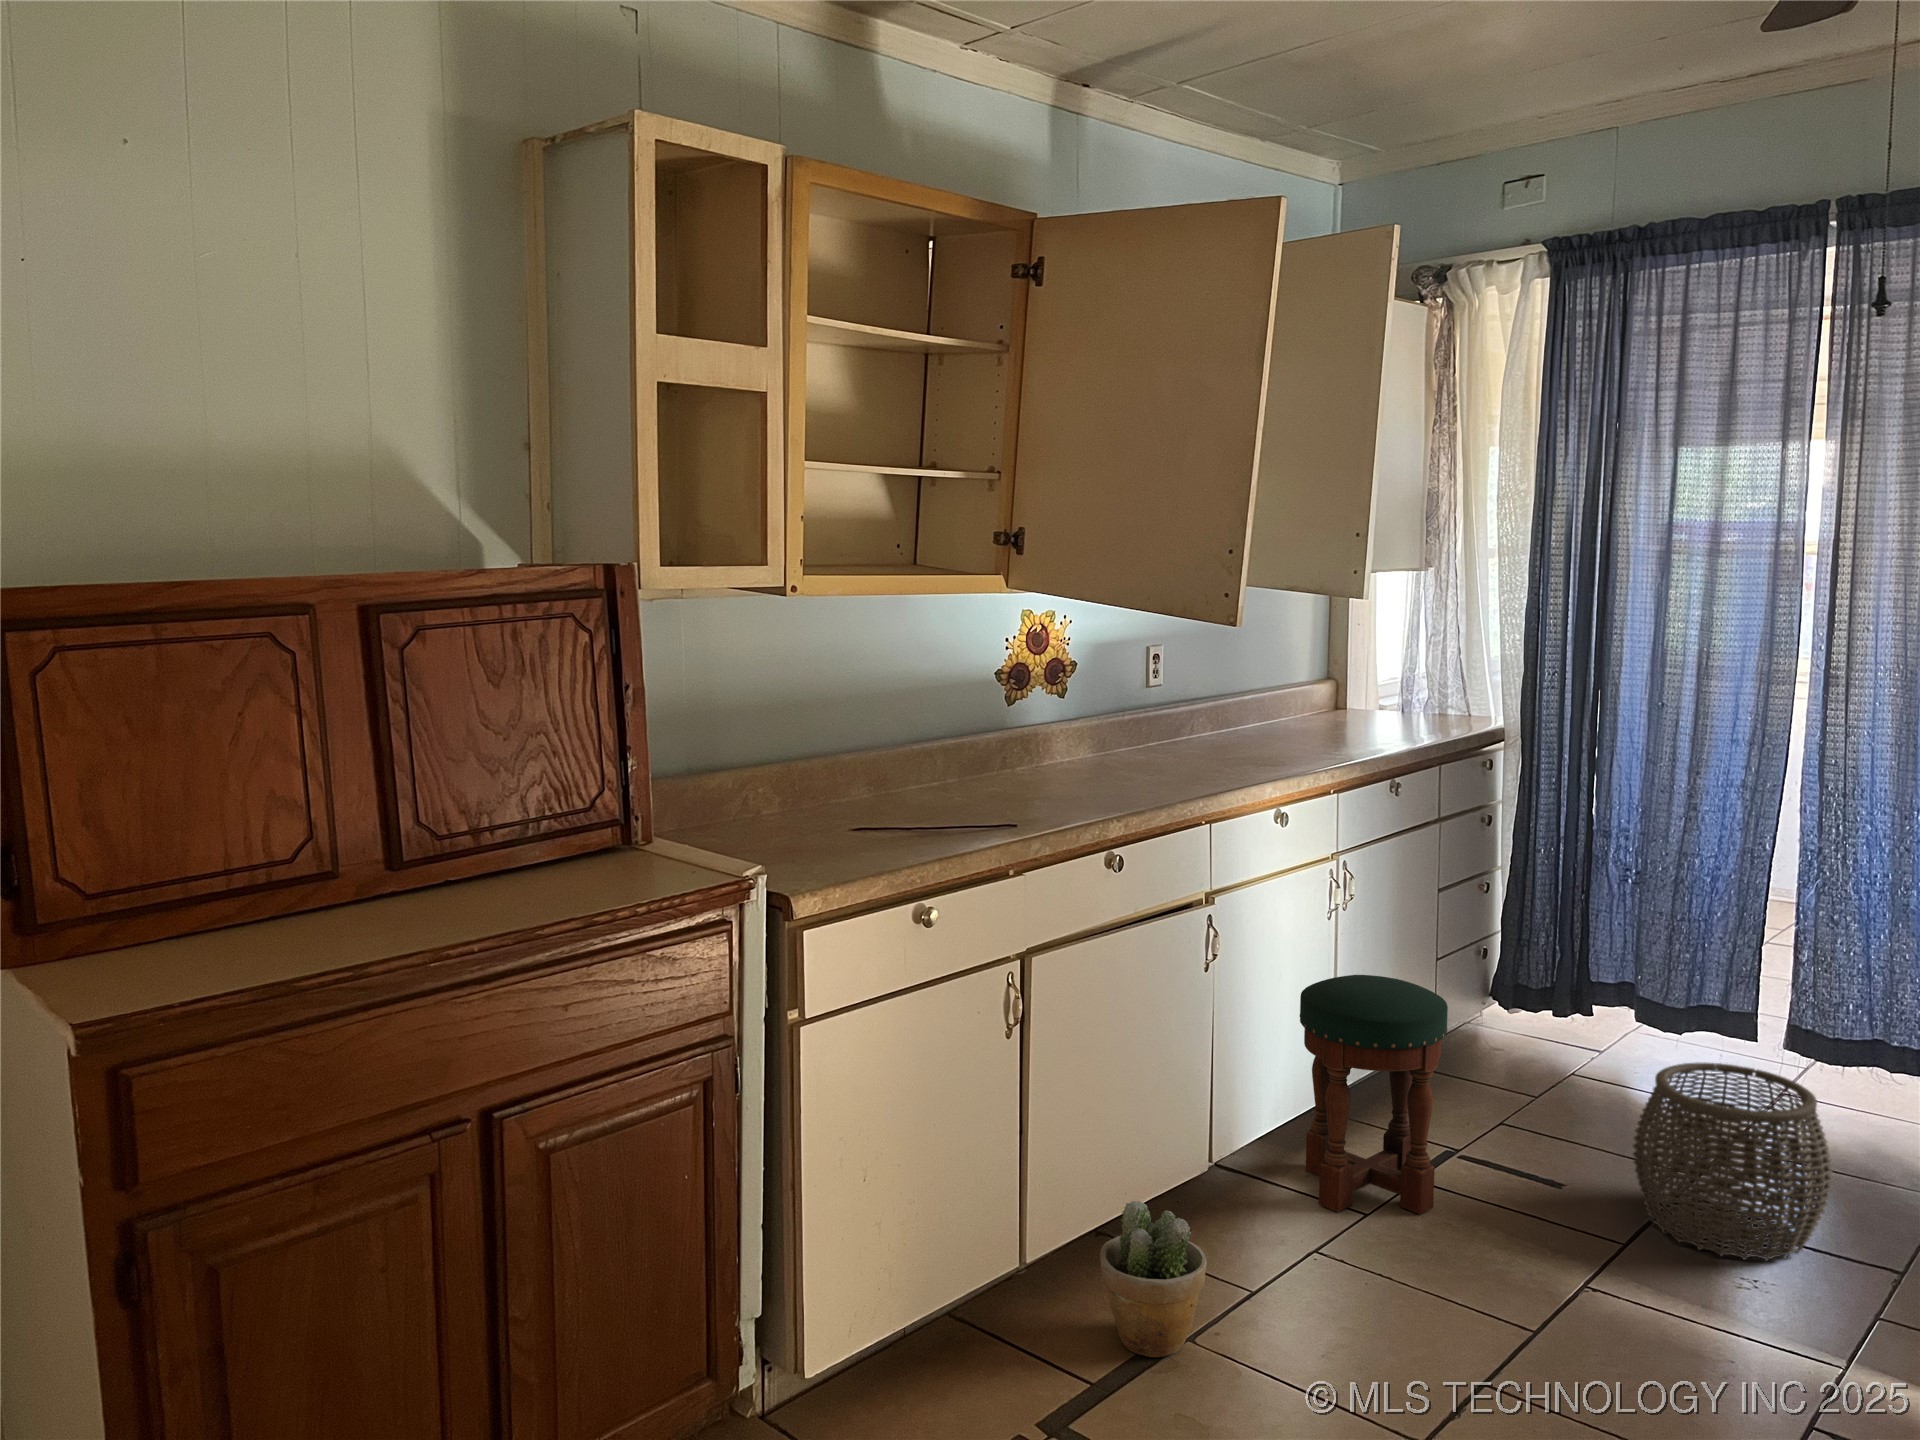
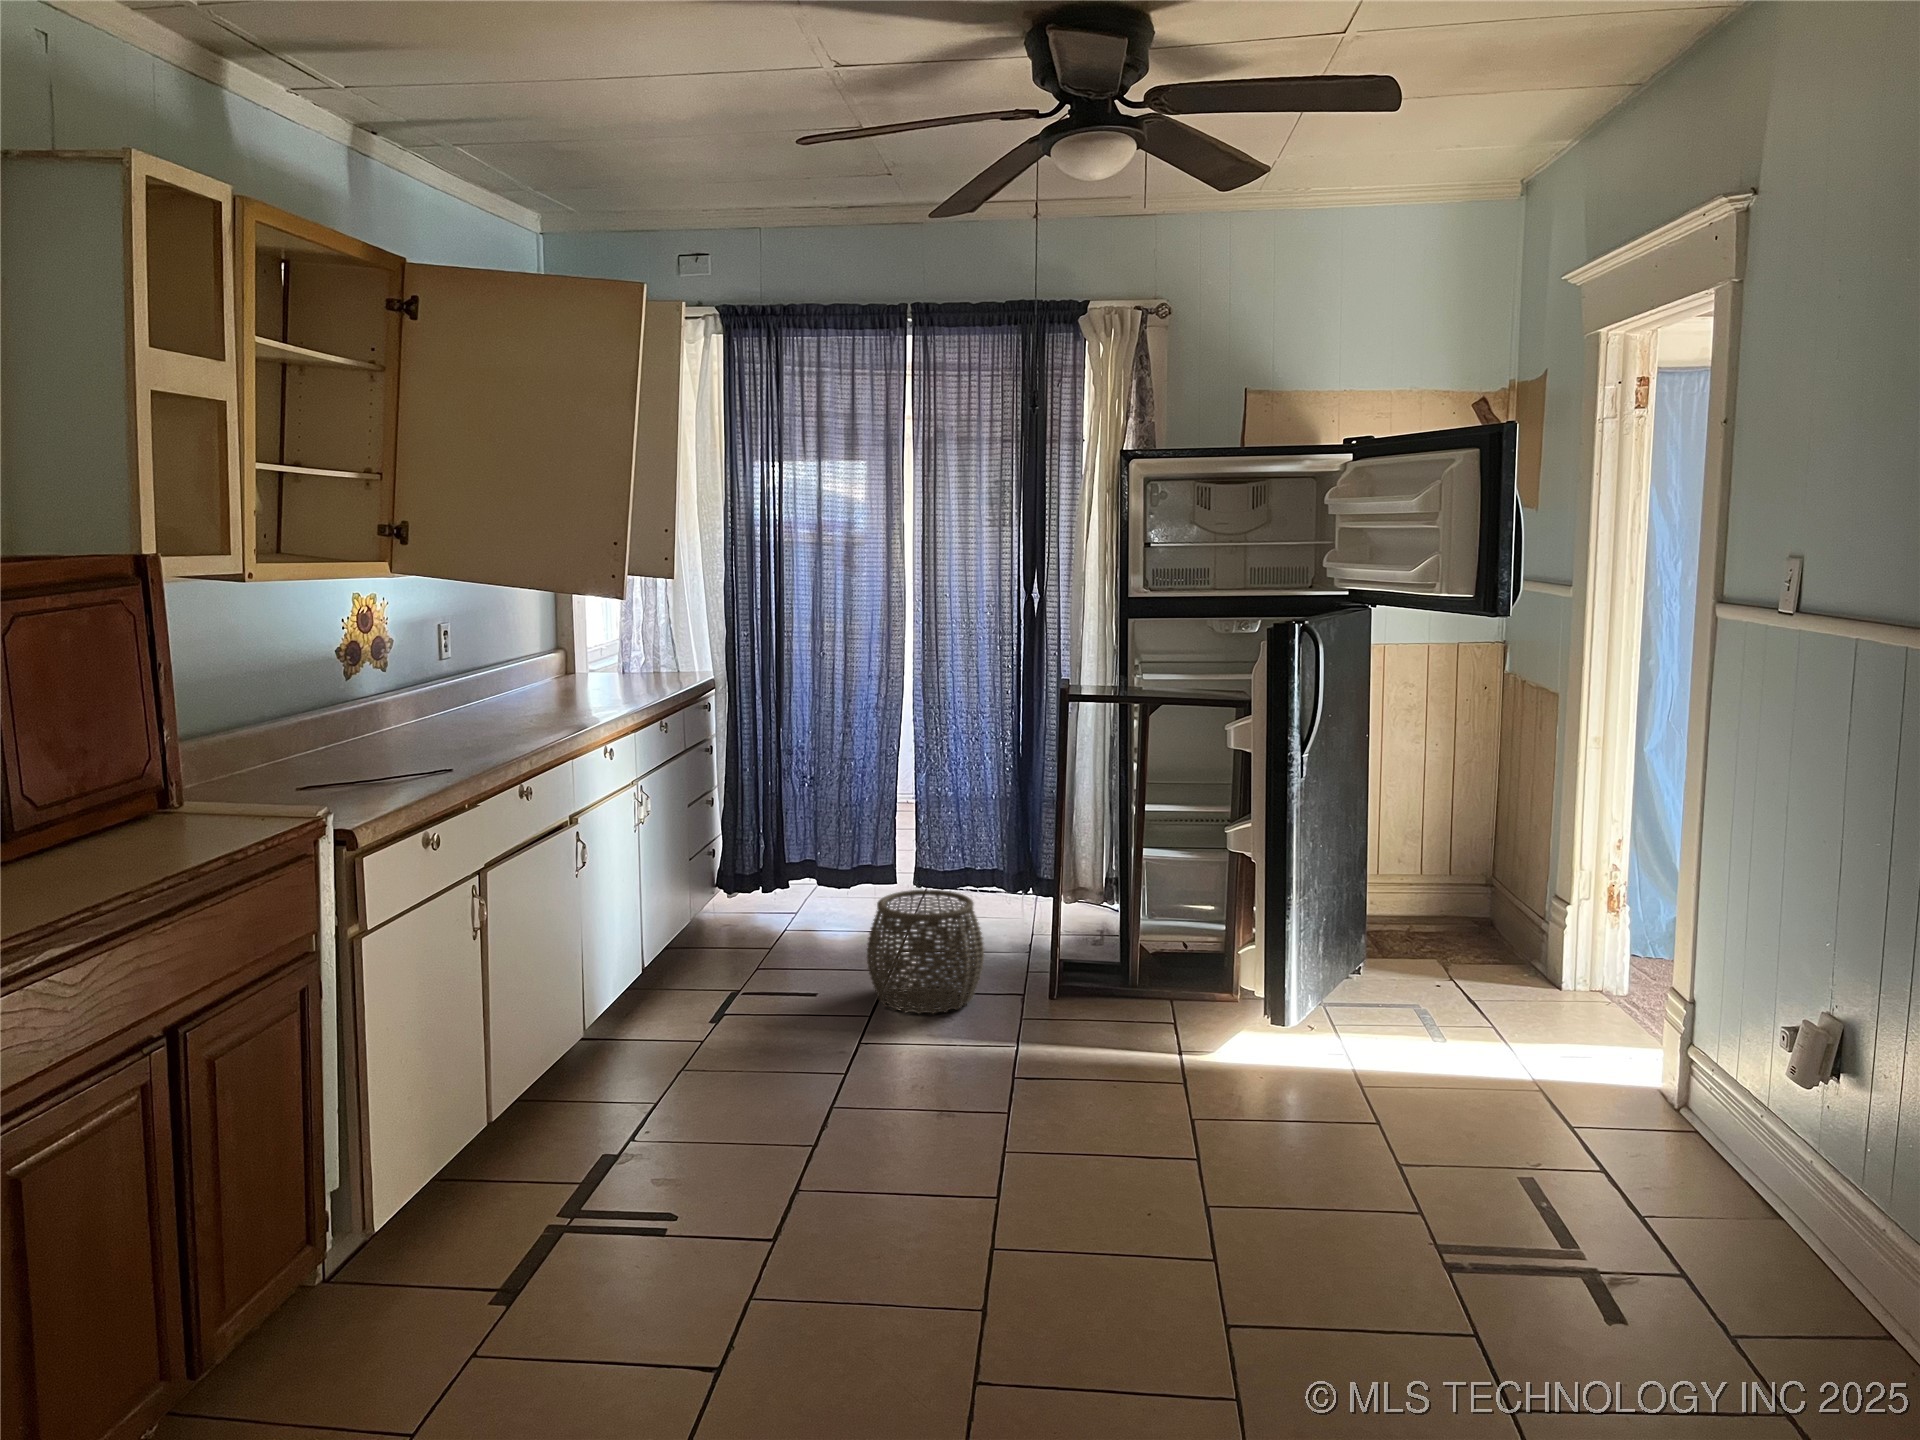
stool: present [1300,975,1448,1214] -> none [633,871,747,1055]
potted plant: present [1100,1201,1207,1357] -> none [558,1068,648,1189]

